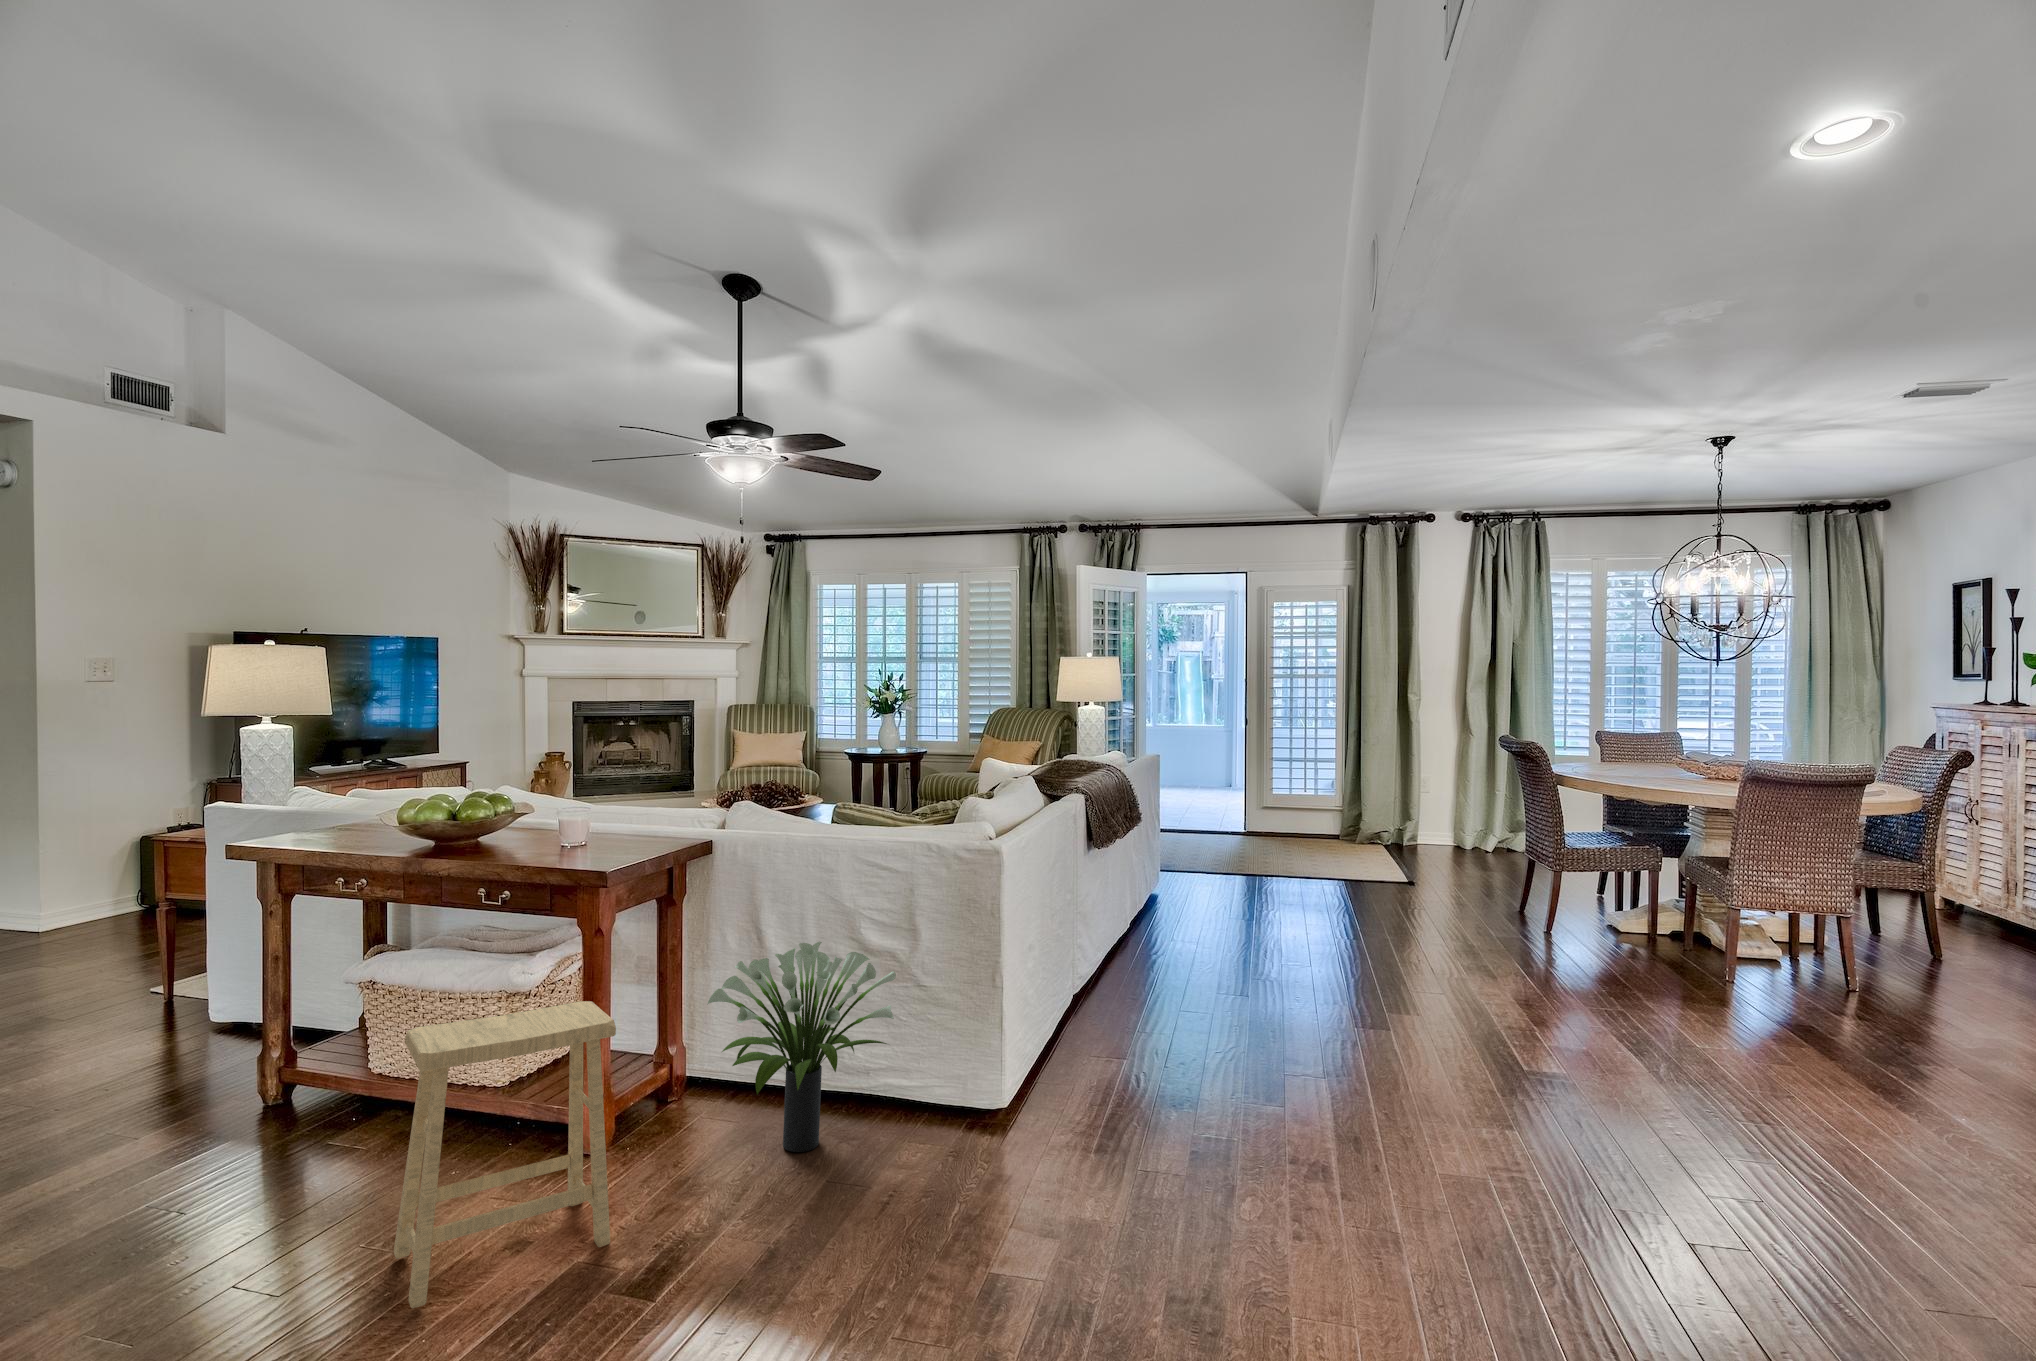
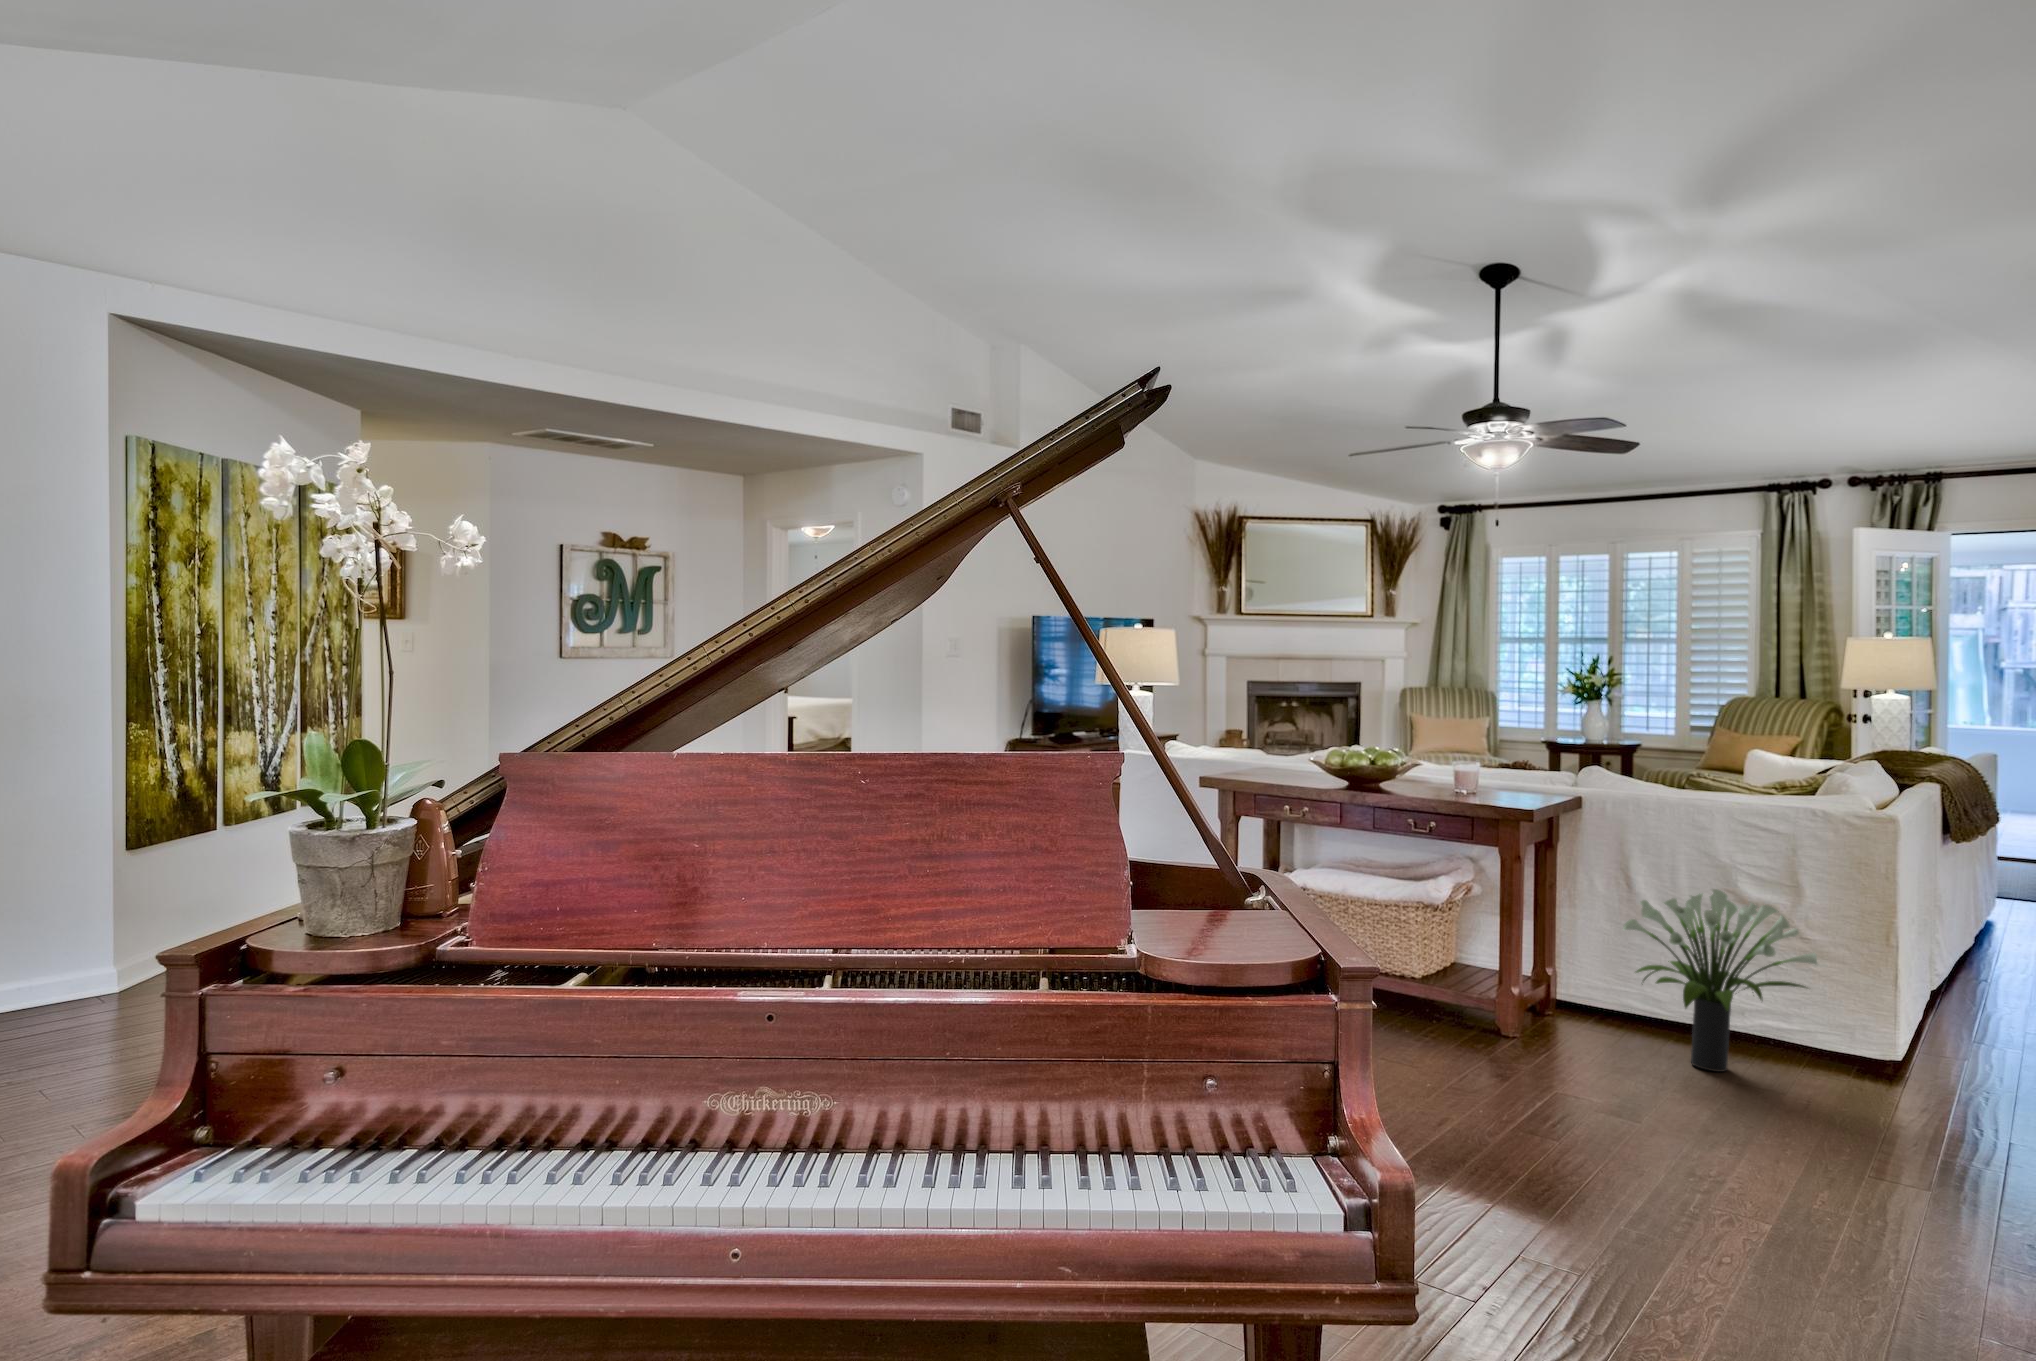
footstool: present [394,1001,616,1309] -> none [1413,907,1586,1101]

